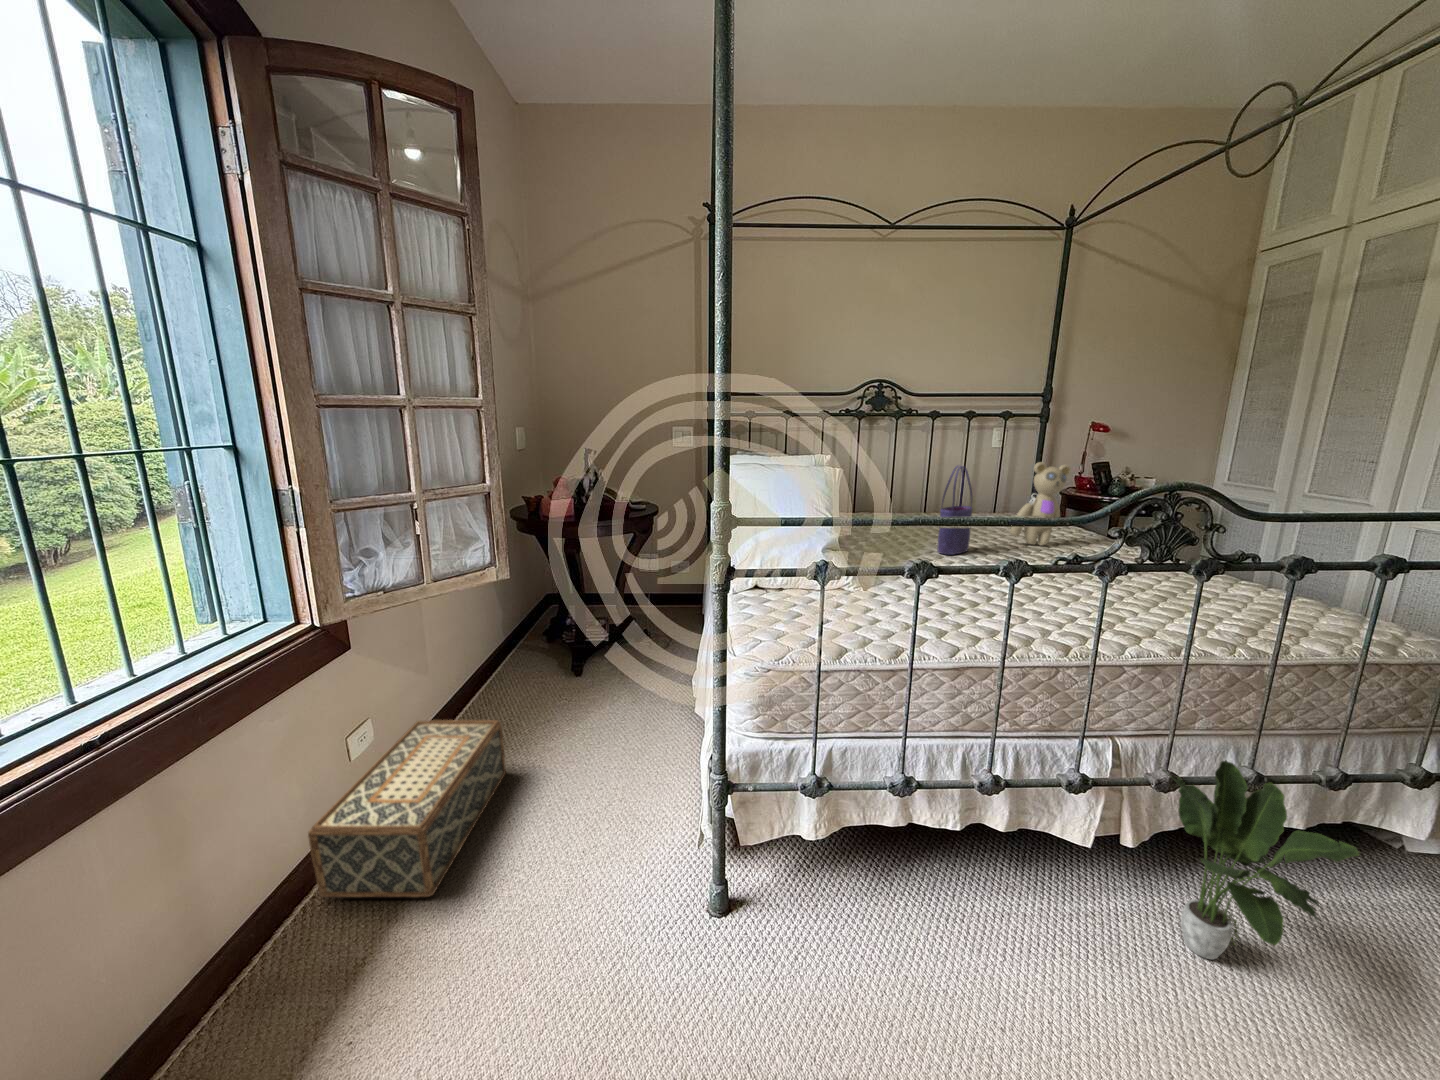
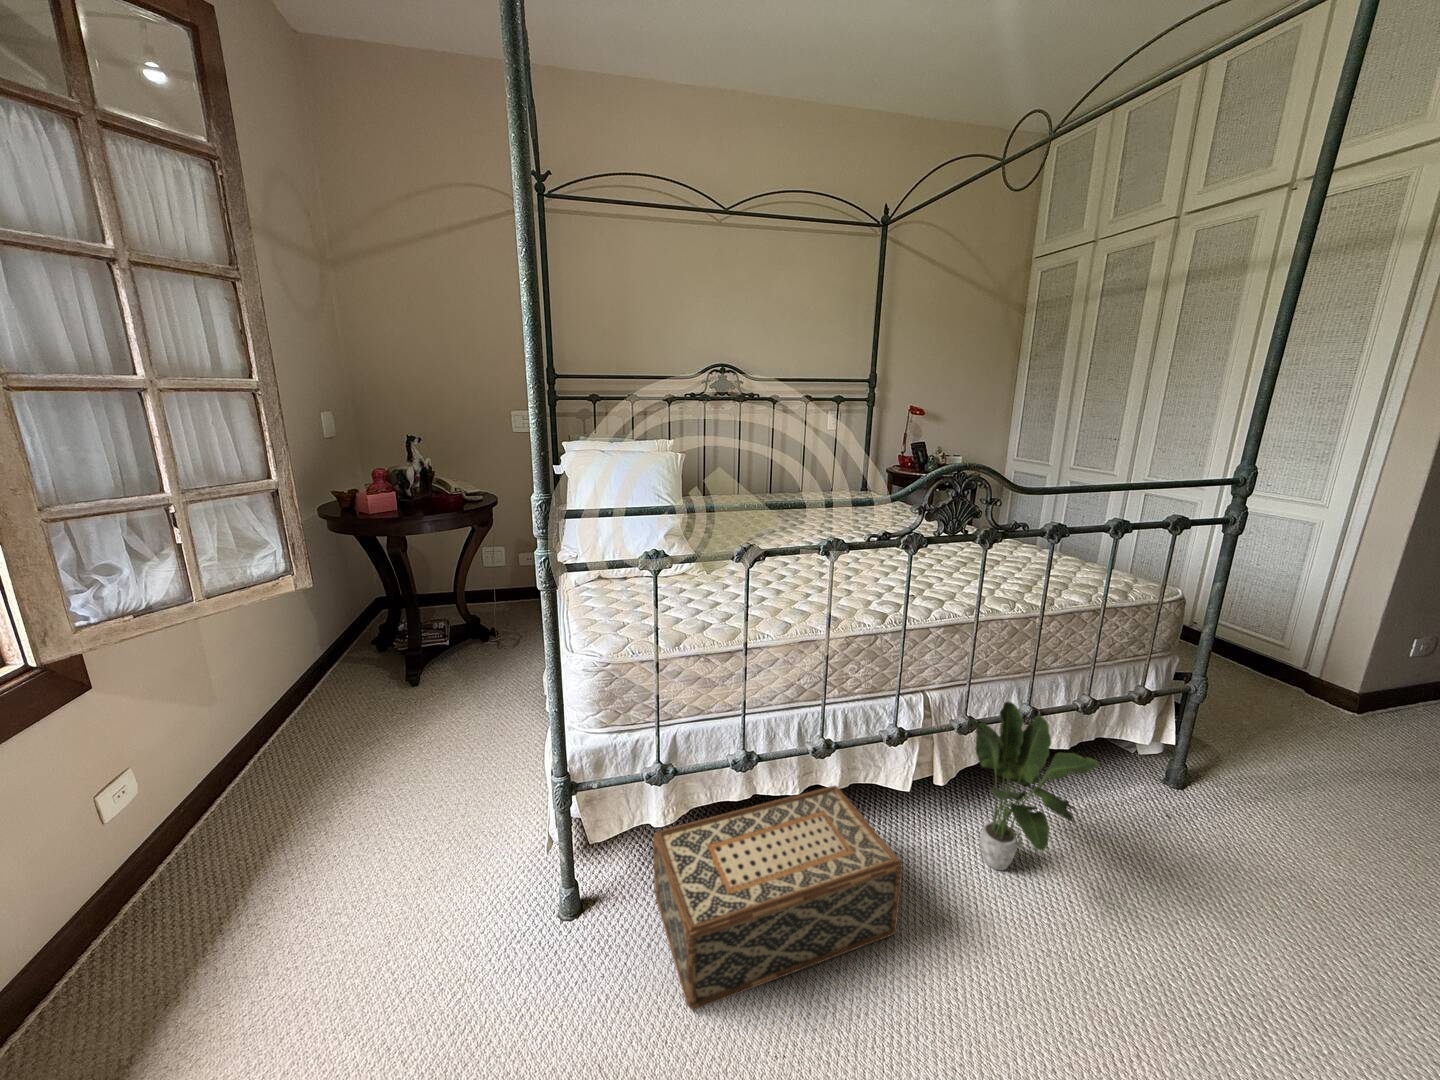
teddy bear: present [1010,462,1071,546] -> none [845,445,894,521]
tote bag: present [937,466,973,555] -> none [781,449,810,534]
woven basket: present [308,720,506,897] -> present [653,786,903,1010]

